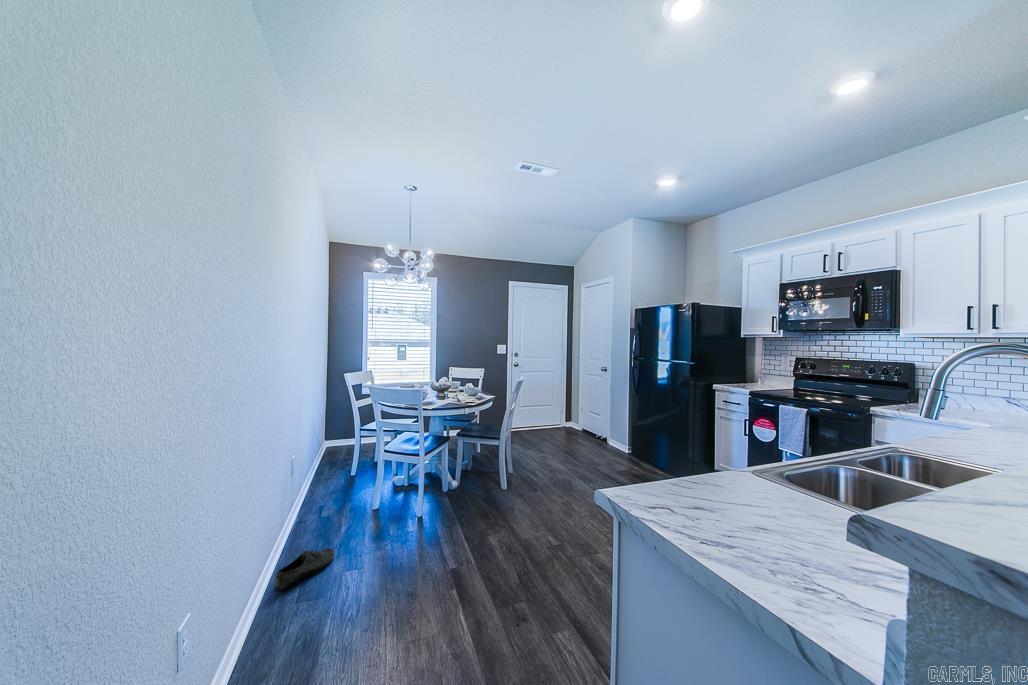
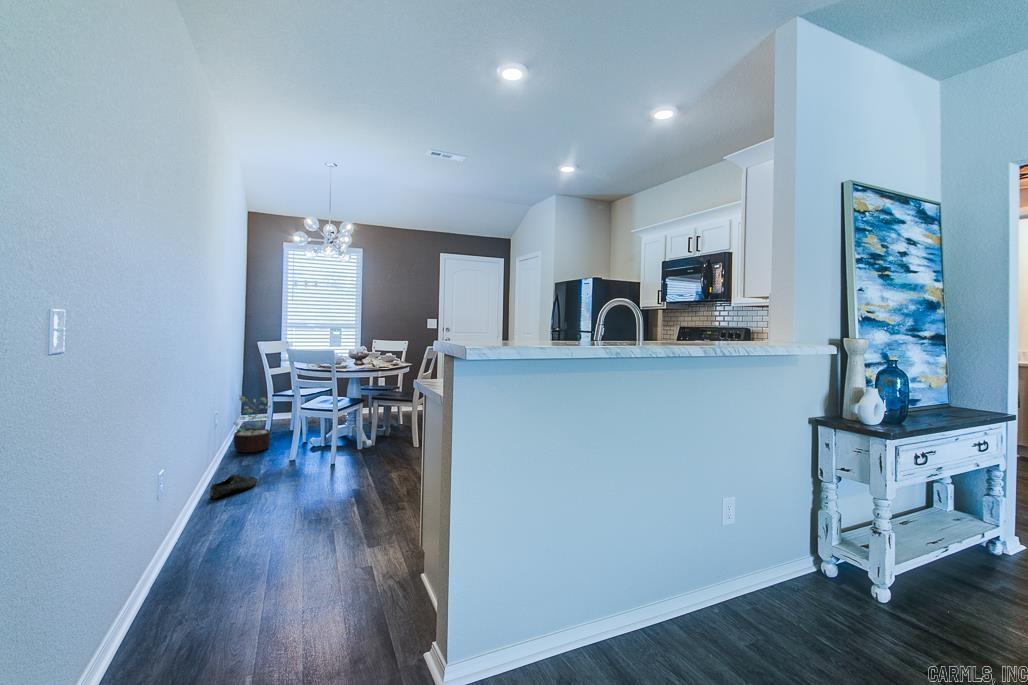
decorative plant: none [311,433,352,497] -> present [234,396,270,453]

